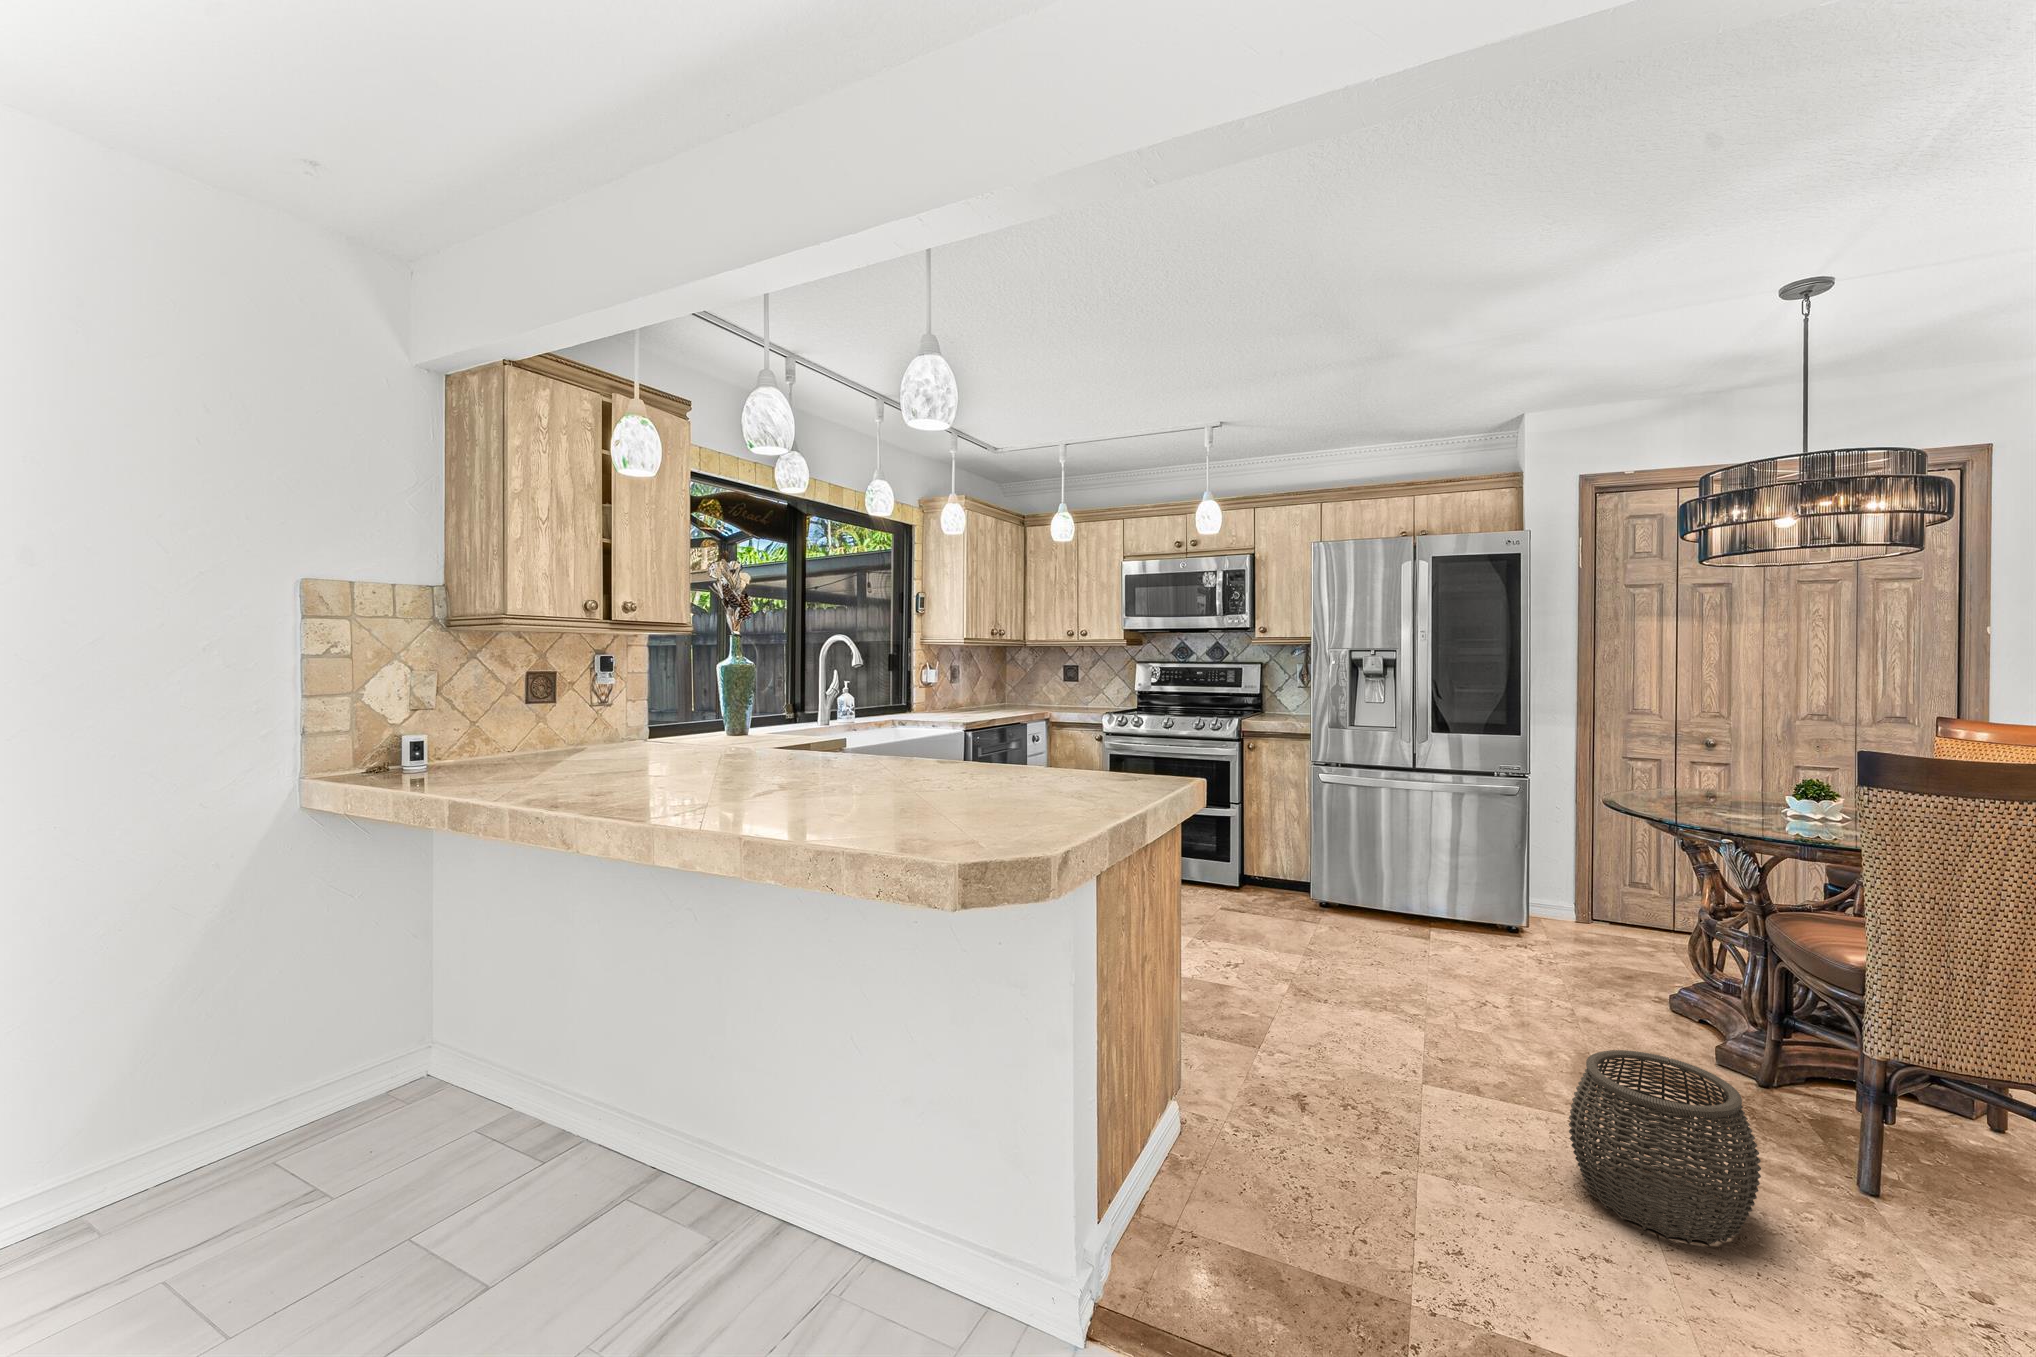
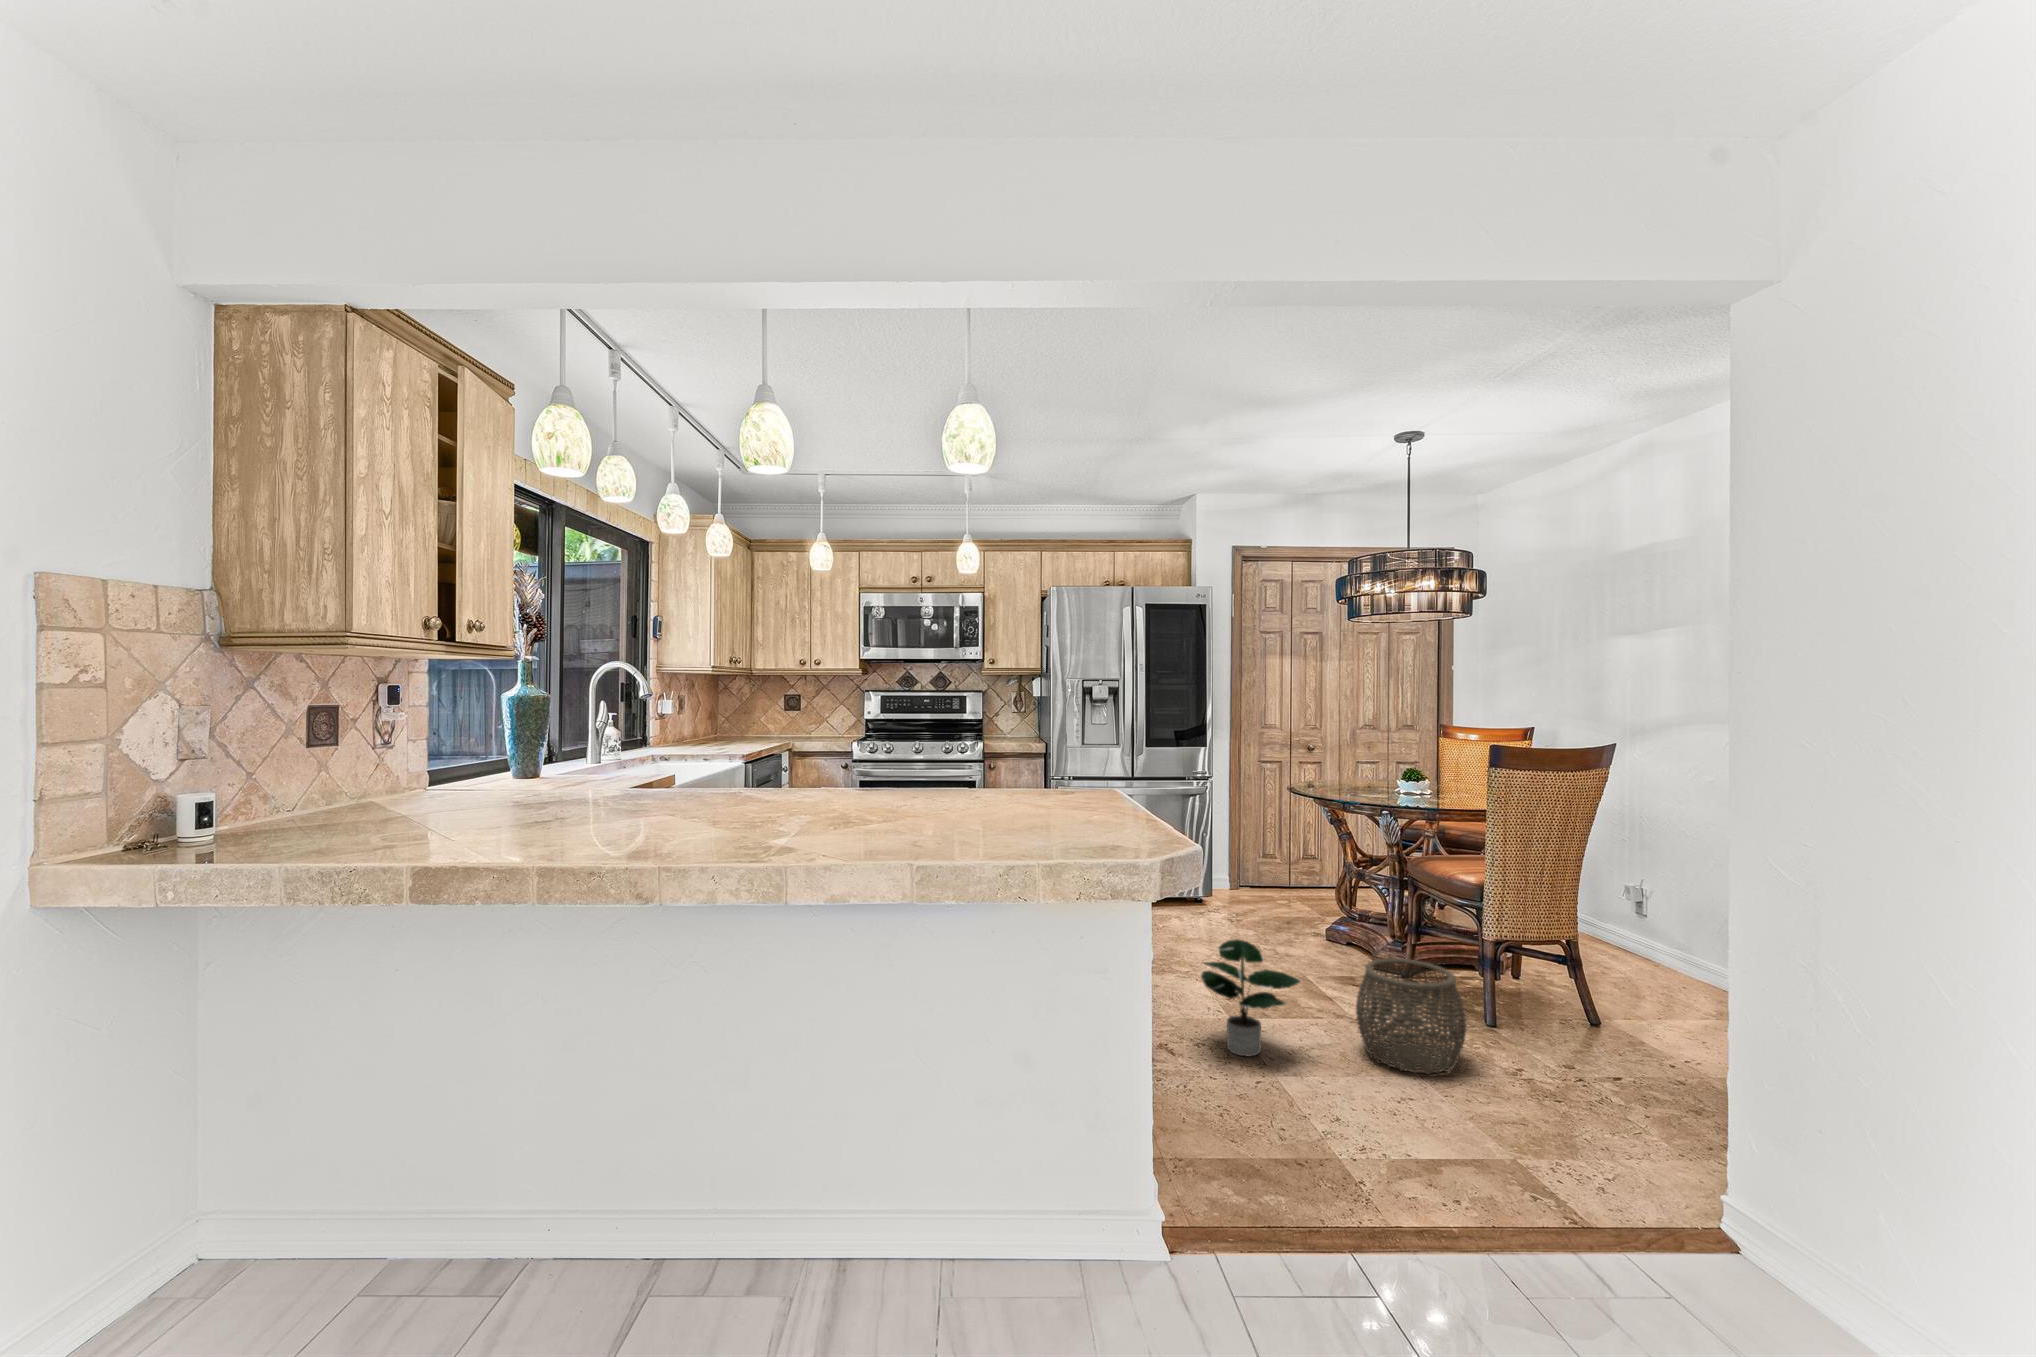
potted plant: none [1337,982,1475,1137] -> present [1201,939,1300,1056]

